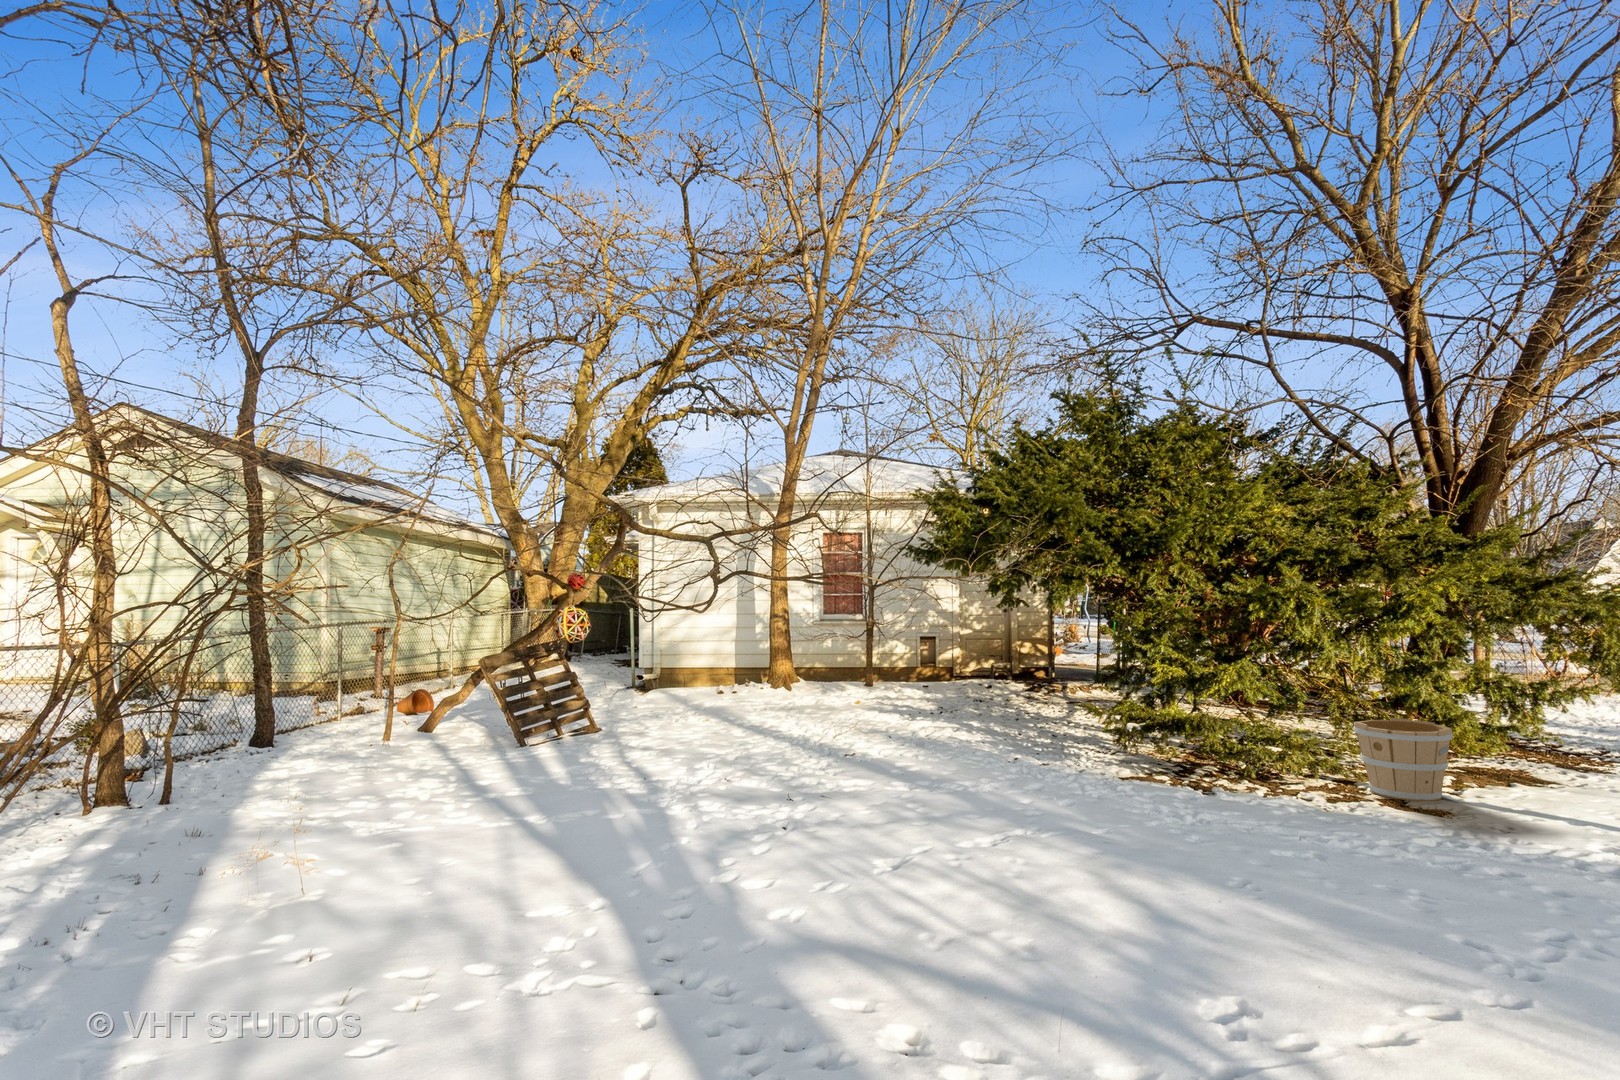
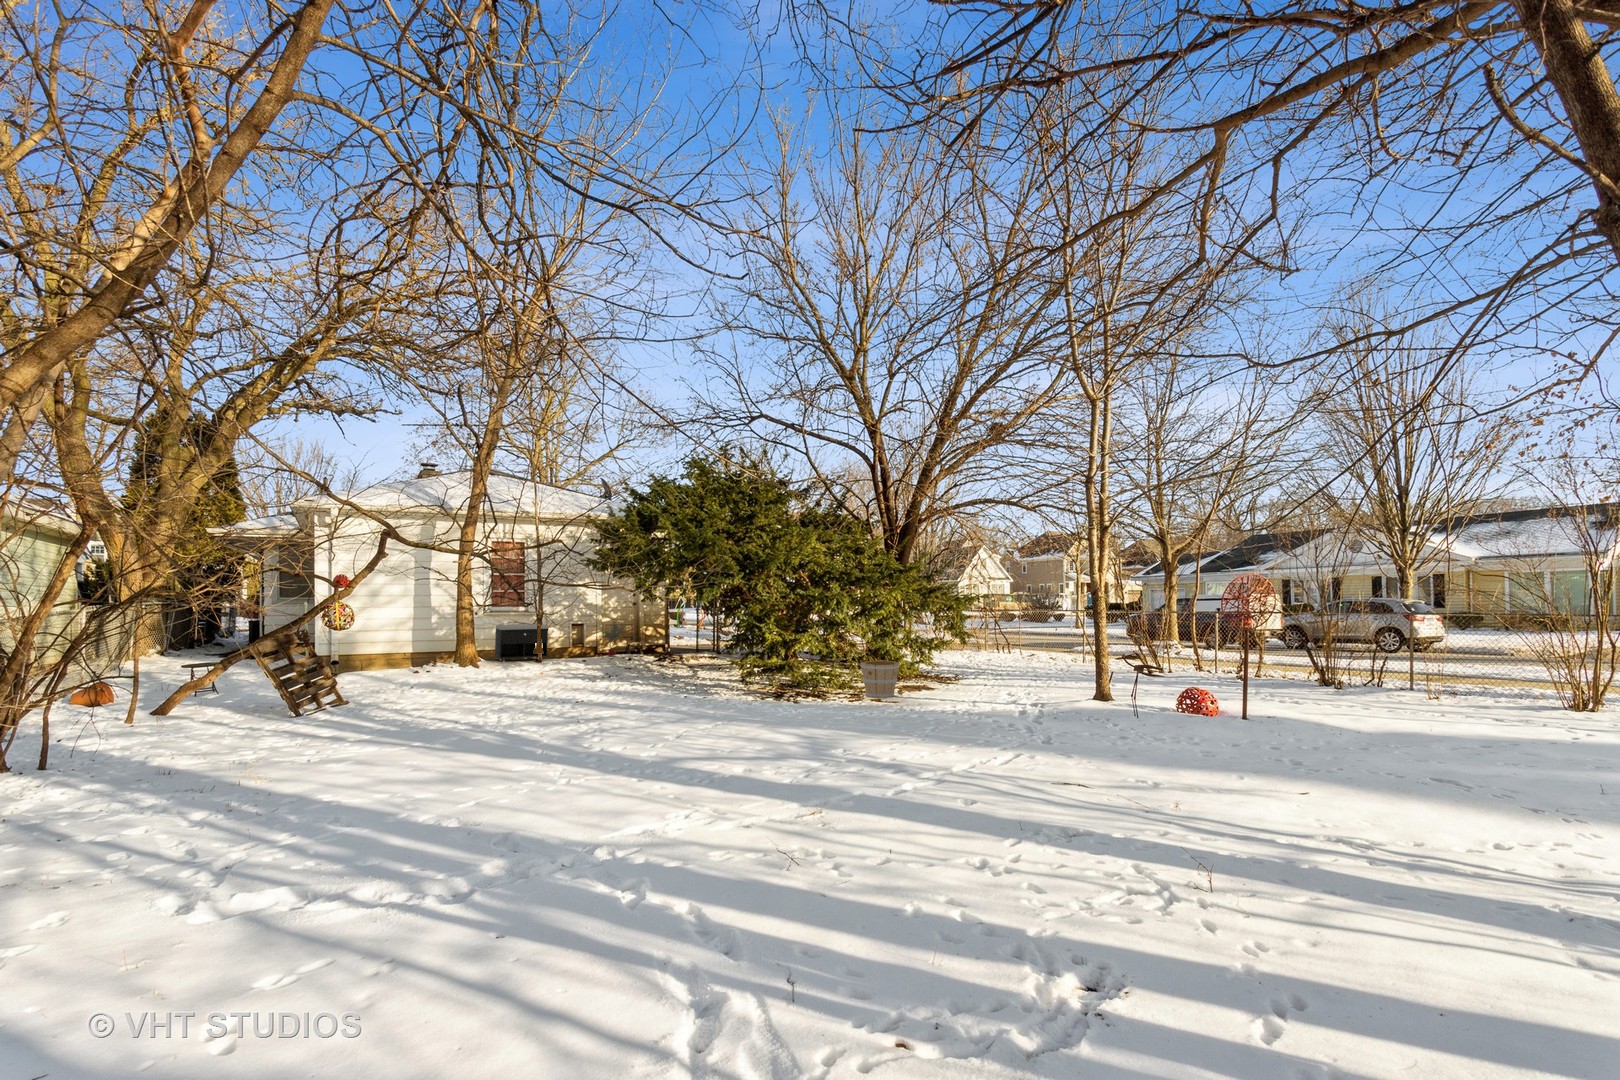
potted tree: none [953,631,991,682] -> present [599,619,626,657]
storage bench: none [828,637,887,683] -> present [495,624,548,662]

